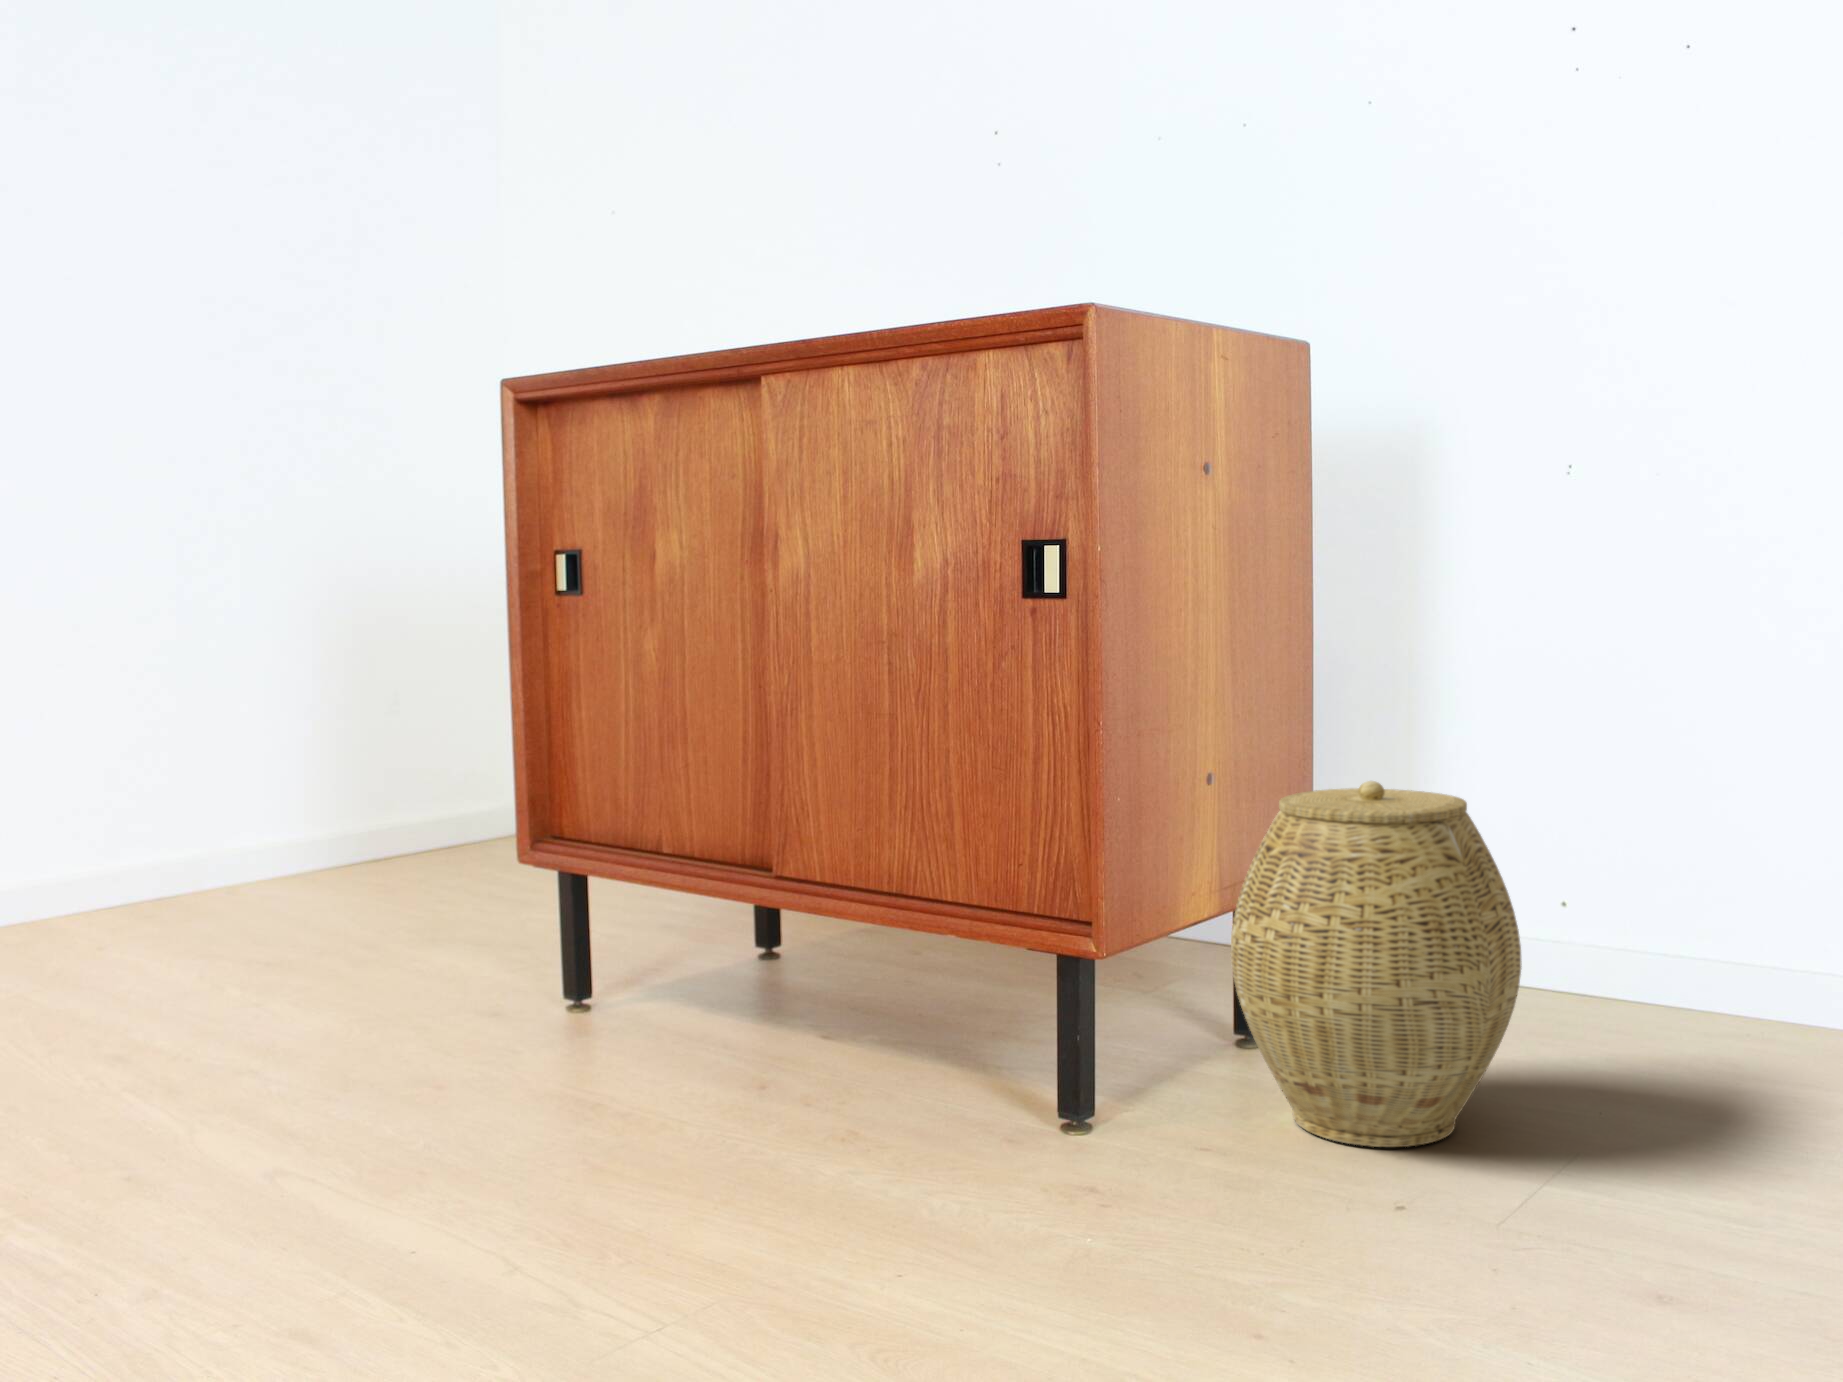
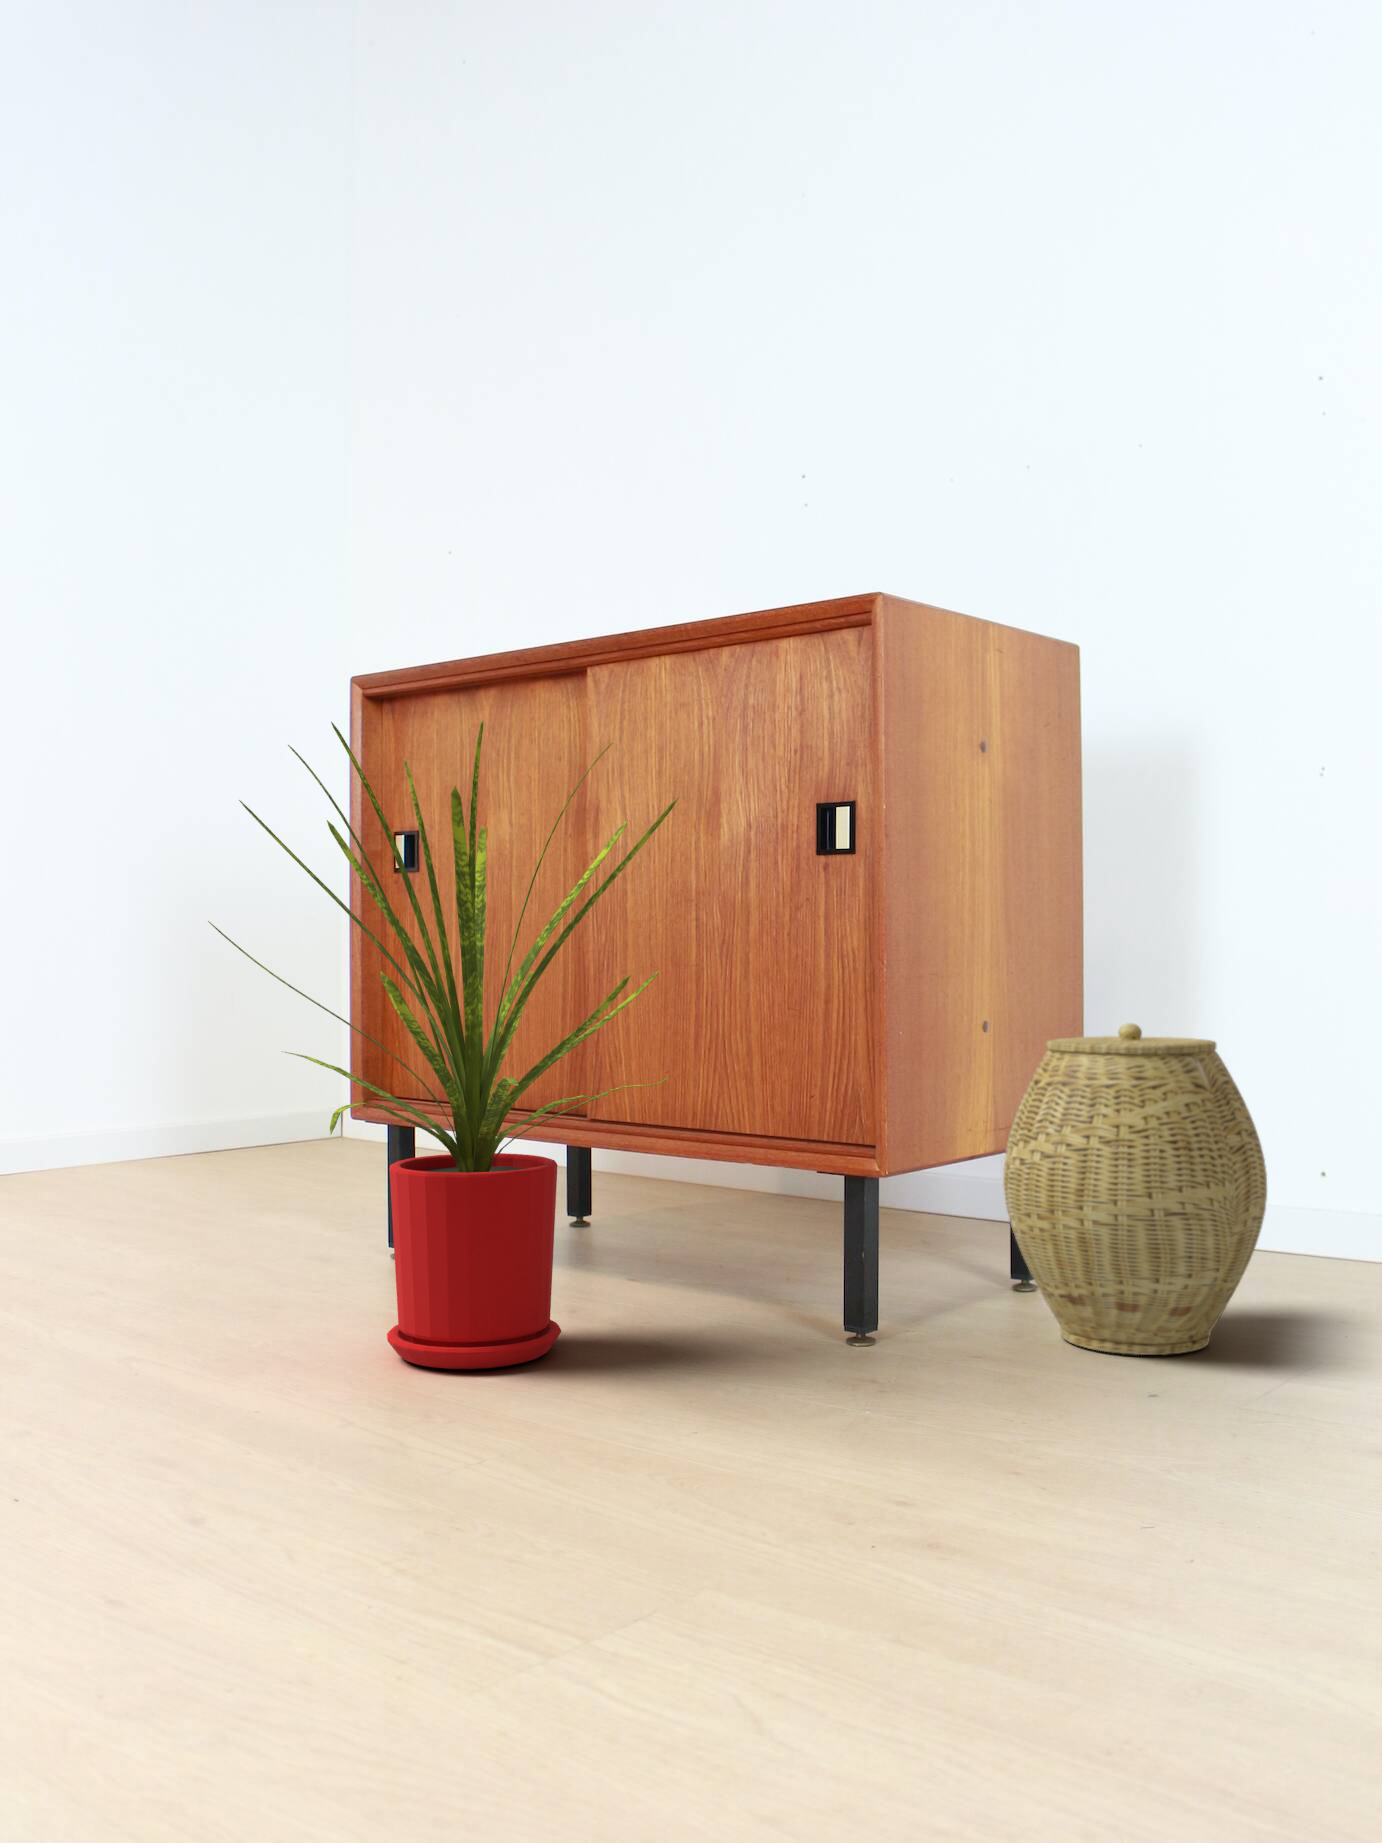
house plant: none [333,468,868,1187] -> present [208,720,679,1369]

